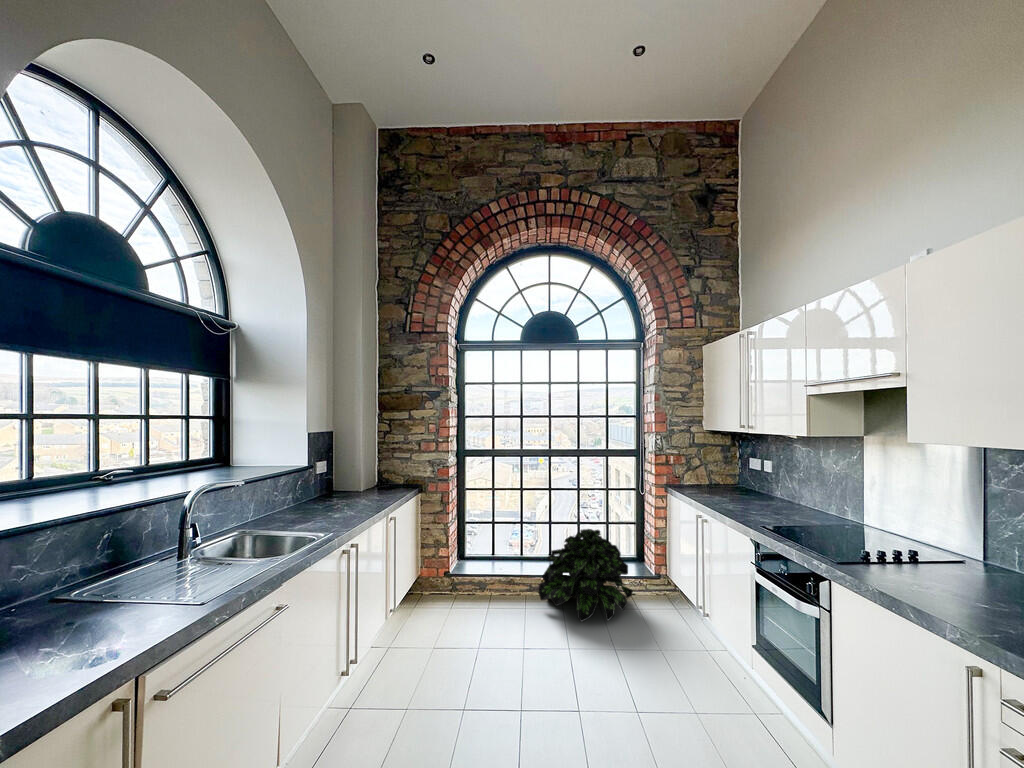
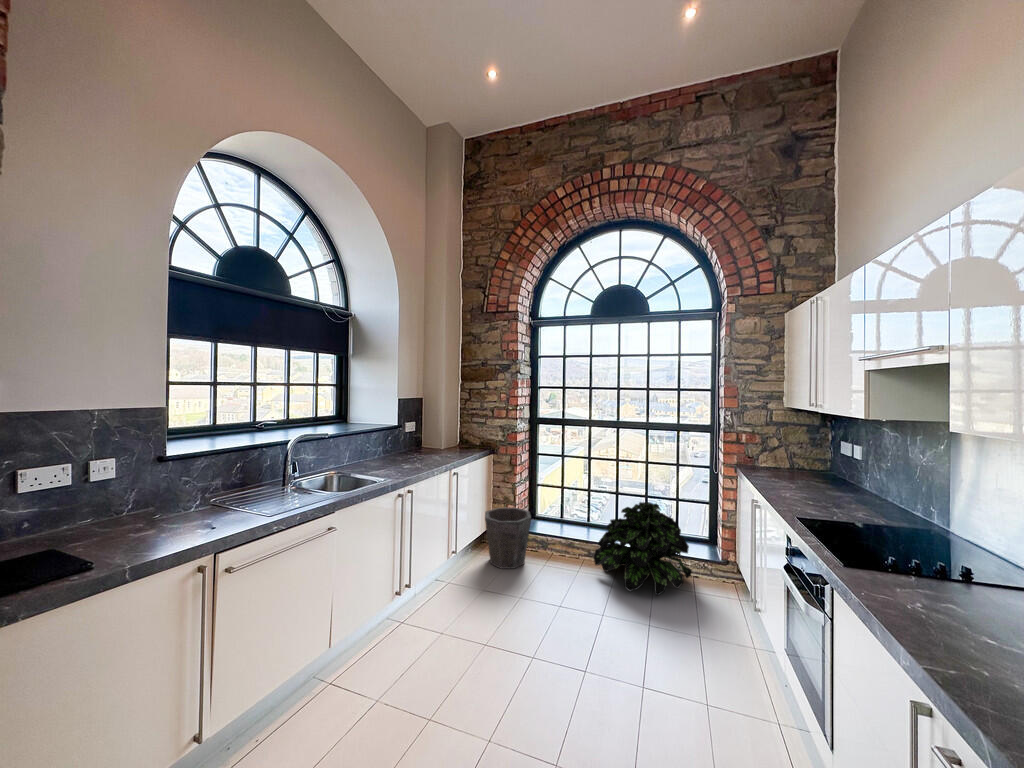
waste bin: none [418,550,473,622] -> present [485,507,531,569]

